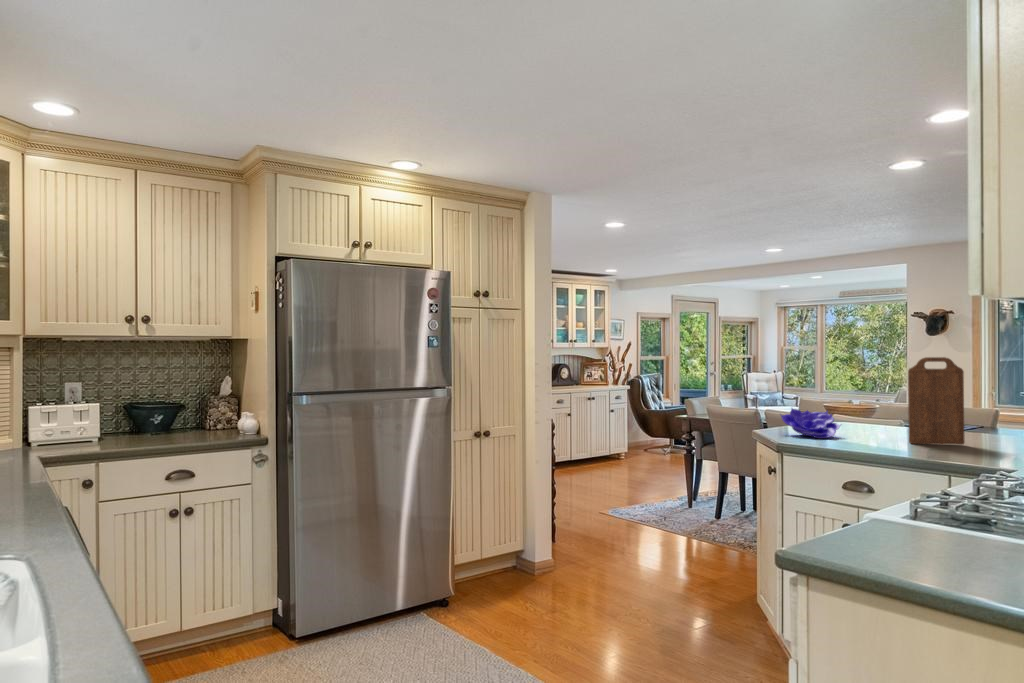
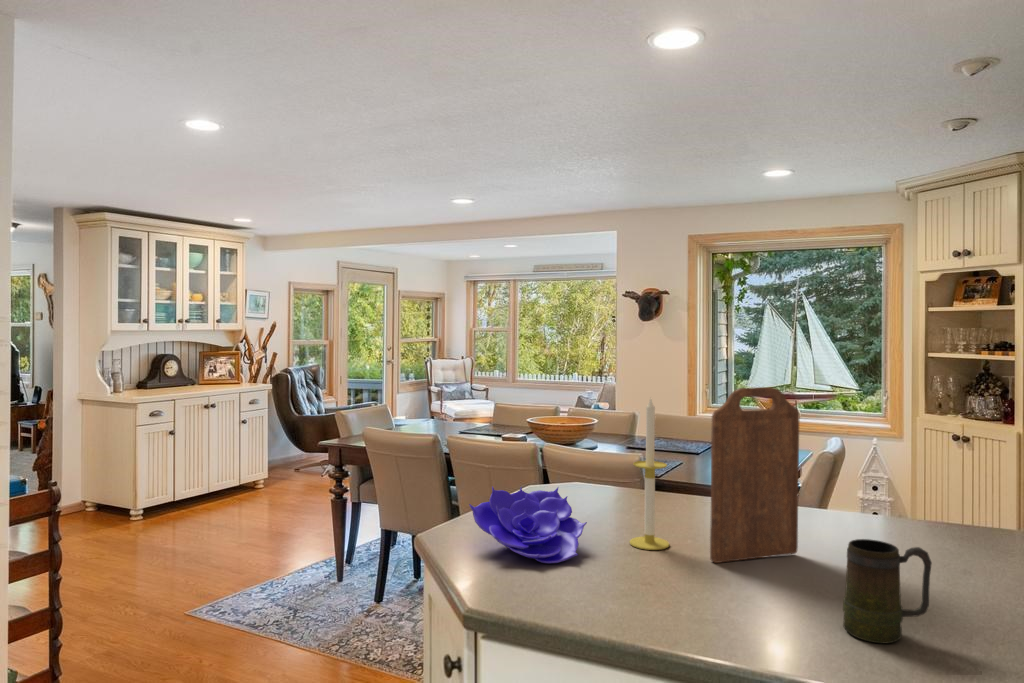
candle: none [867,364,890,440] -> present [630,399,669,550]
mug: none [957,418,998,459] -> present [843,539,932,643]

